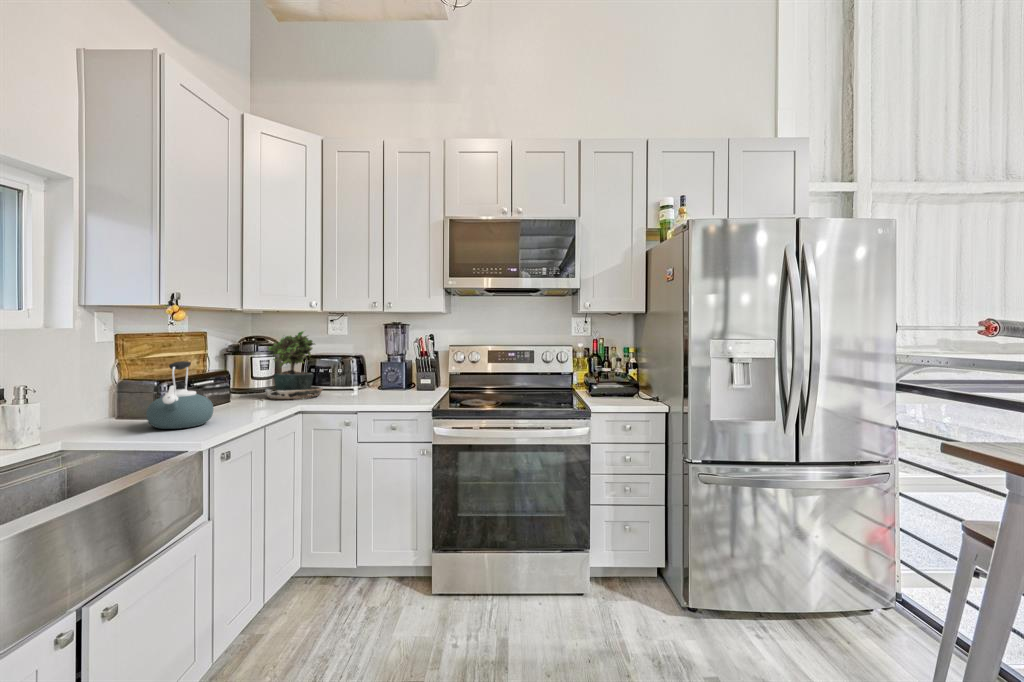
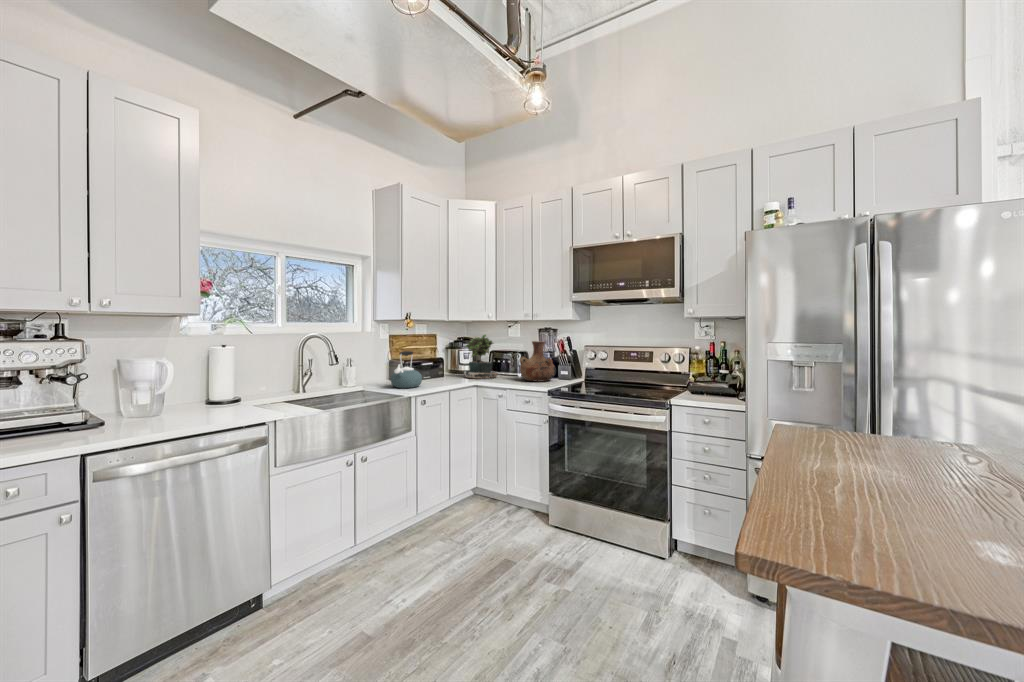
vase: none [361,340,415,397] -> present [520,341,556,381]

